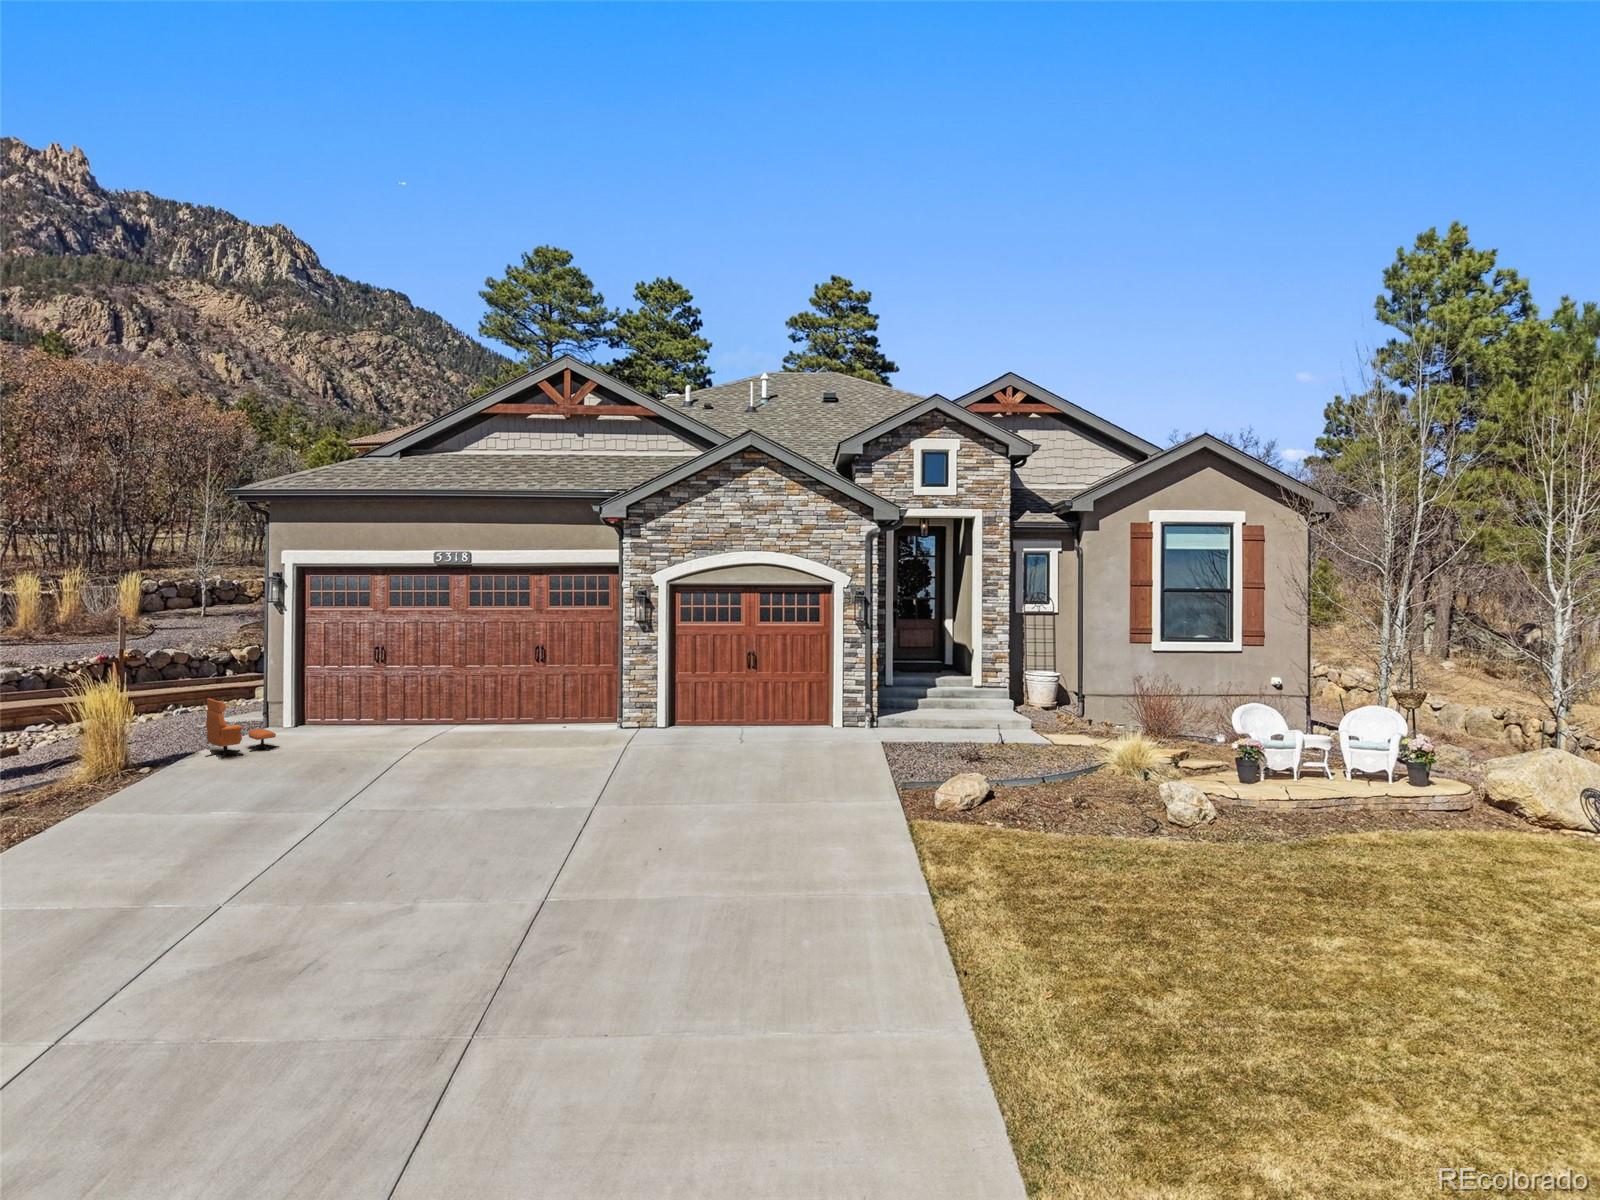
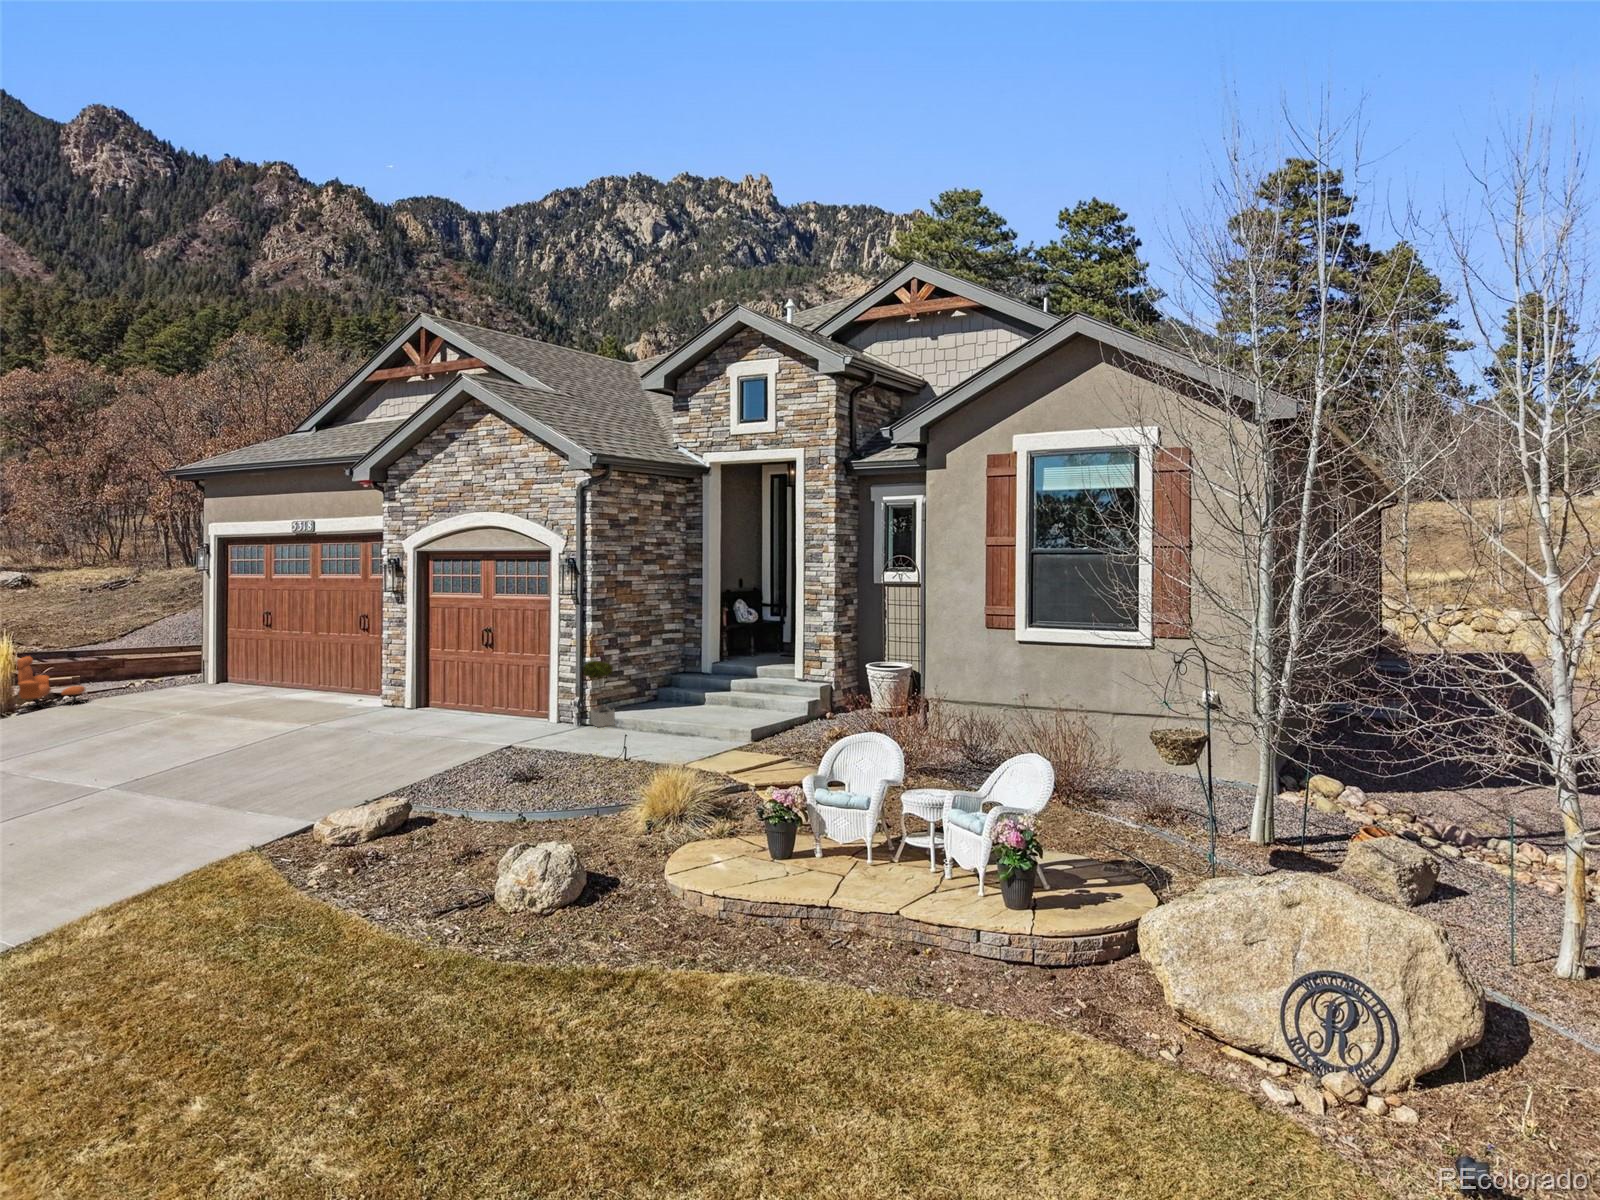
potted tree: none [877,674,899,727] -> present [583,661,615,727]

